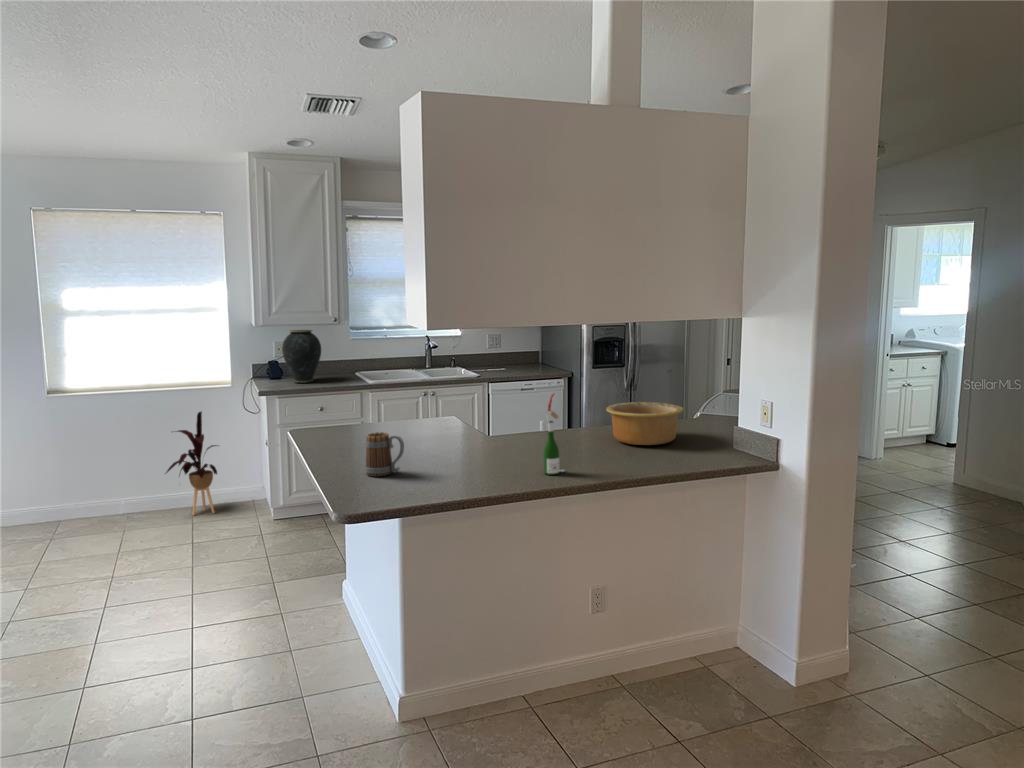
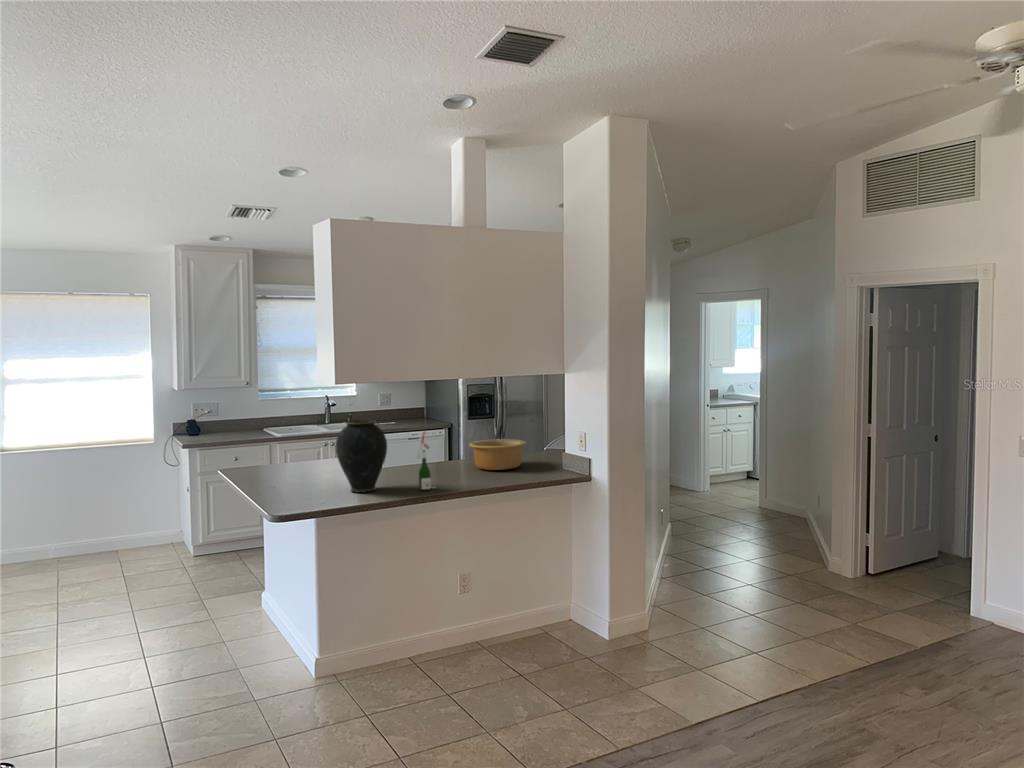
vase: present [282,330,321,383] -> present [336,420,387,493]
house plant: present [166,412,217,516] -> none [93,464,146,557]
mug: present [365,432,404,476] -> none [282,463,313,496]

